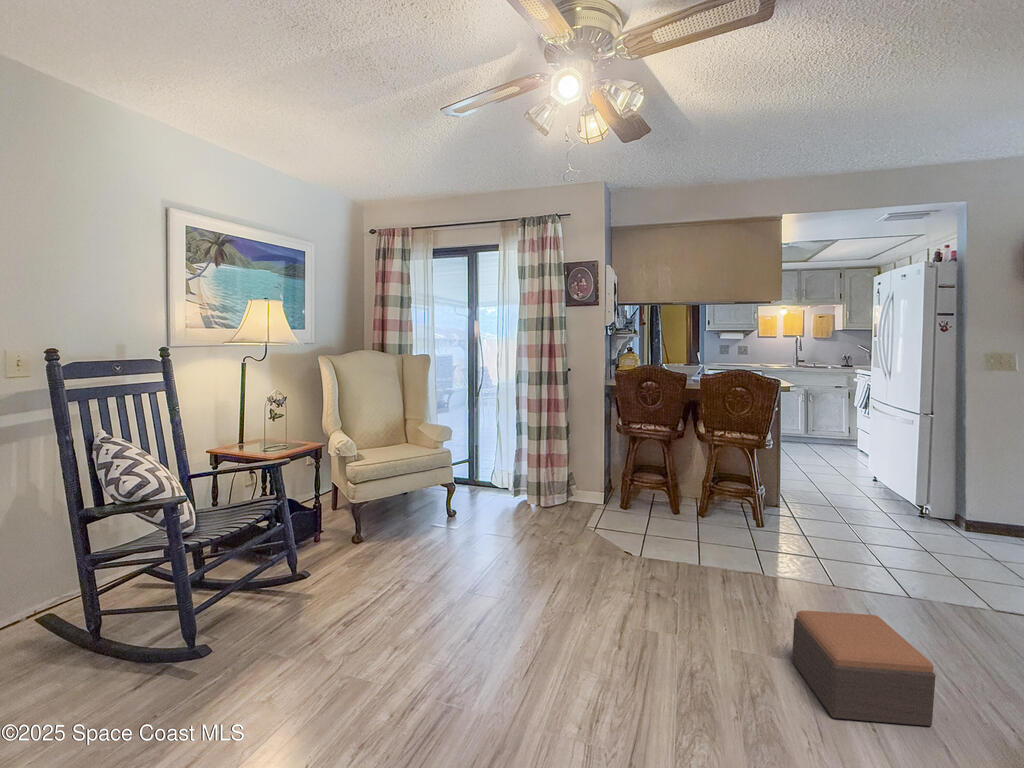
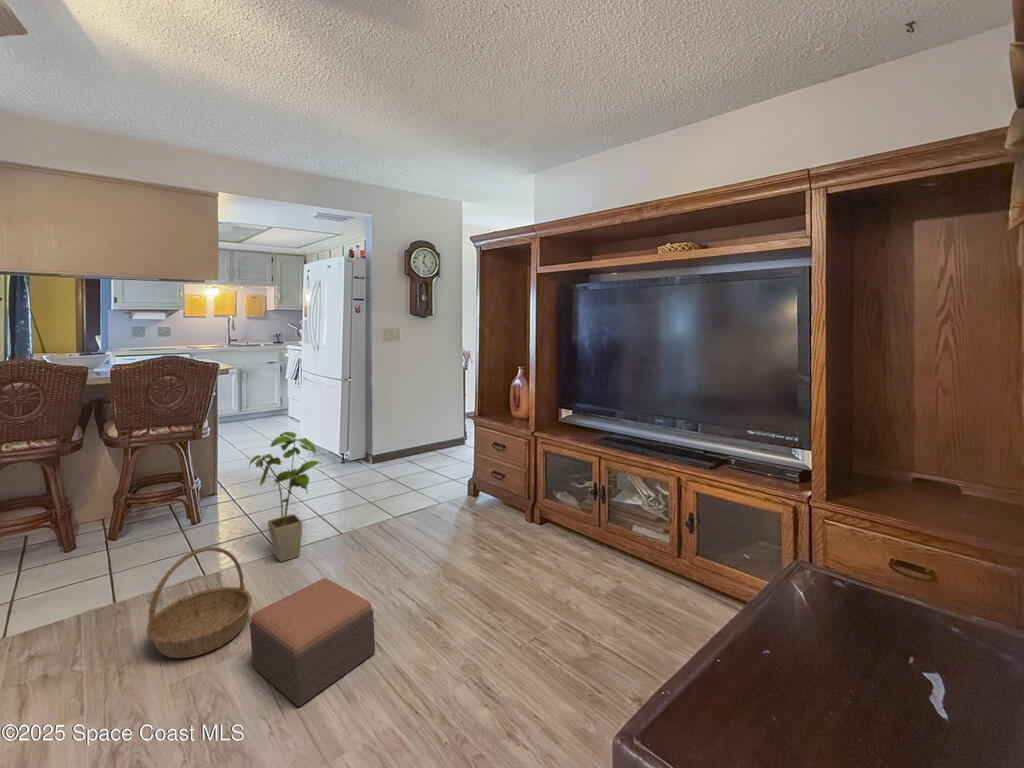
house plant: none [808,456,890,590] -> present [250,432,321,562]
basket: none [713,538,797,629] -> present [147,547,252,658]

